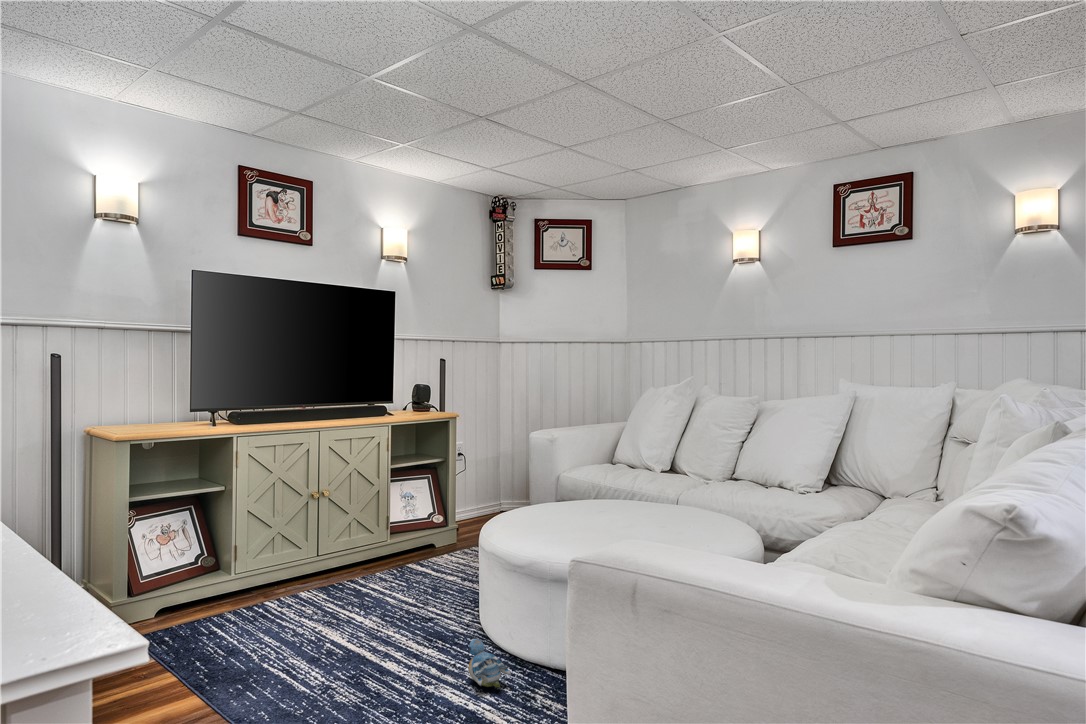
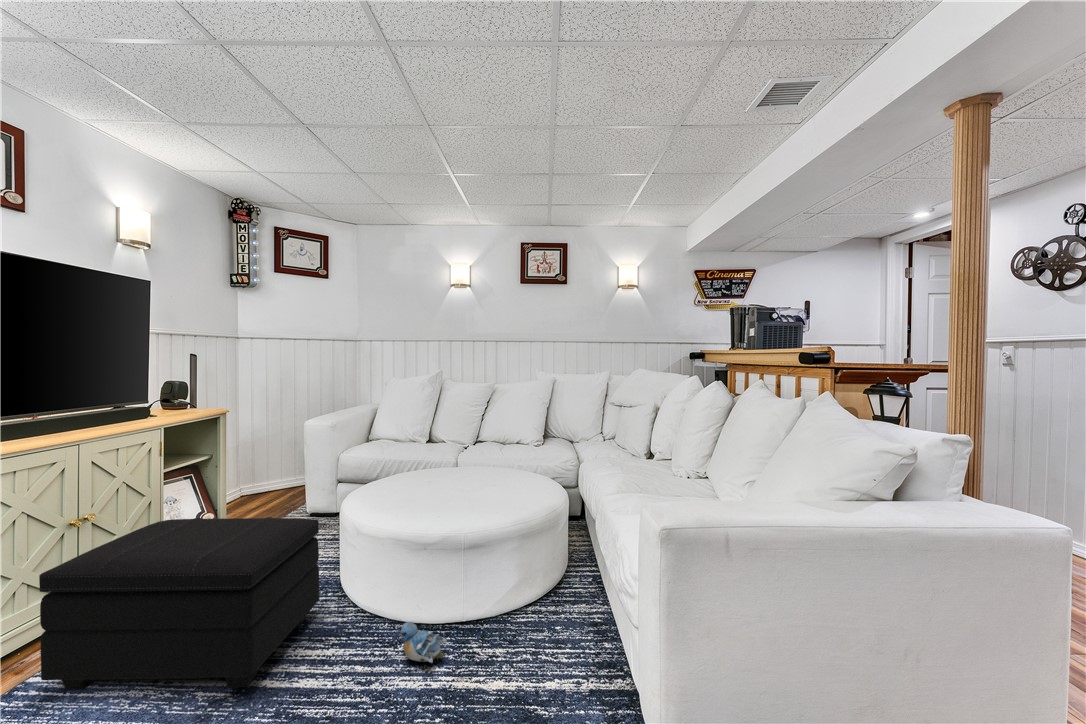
footstool: none [264,502,451,651] -> present [39,517,319,690]

